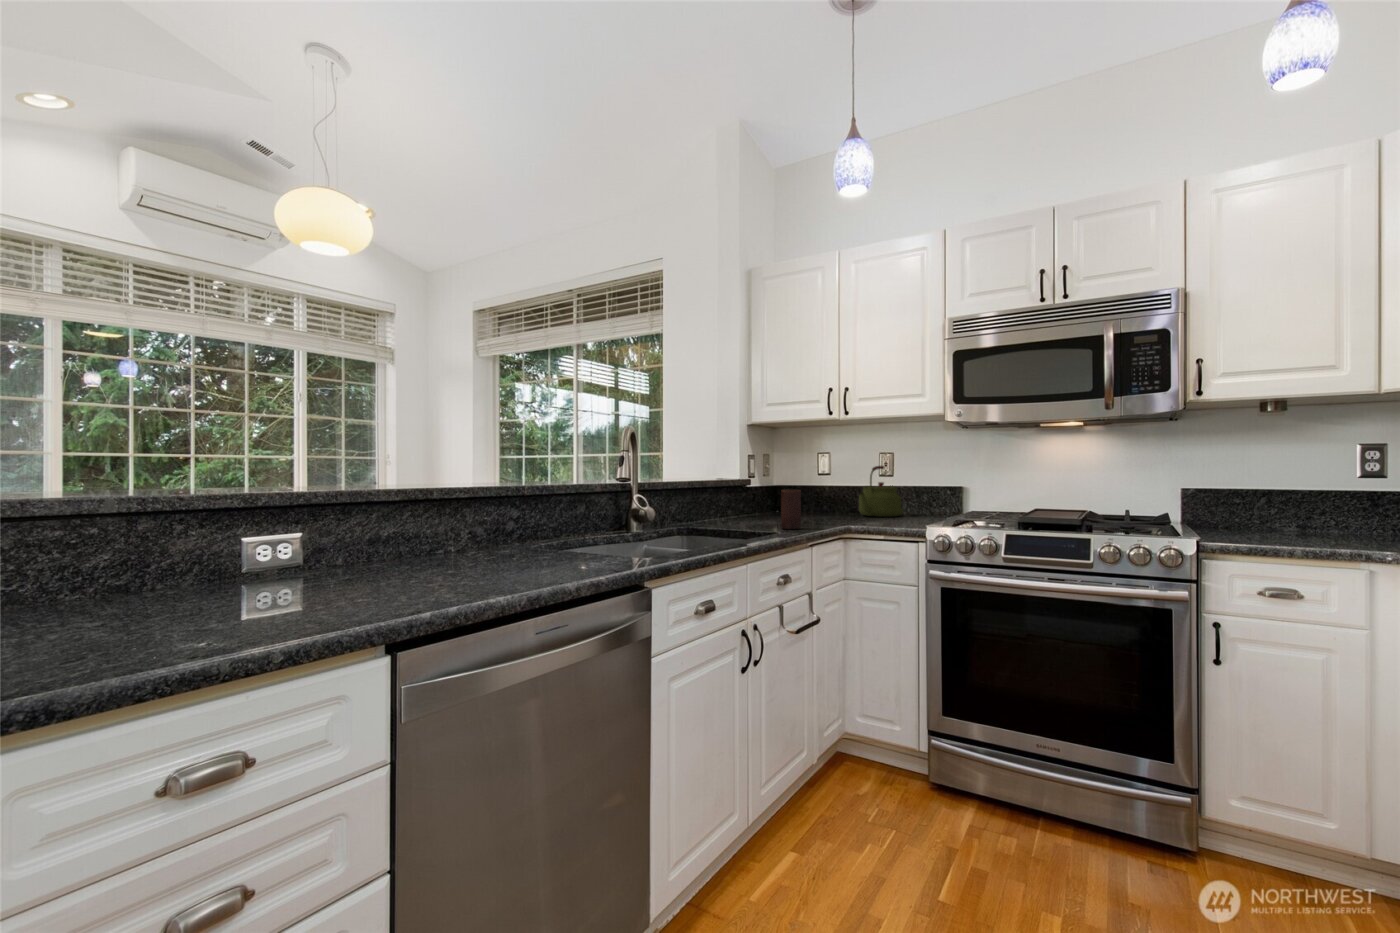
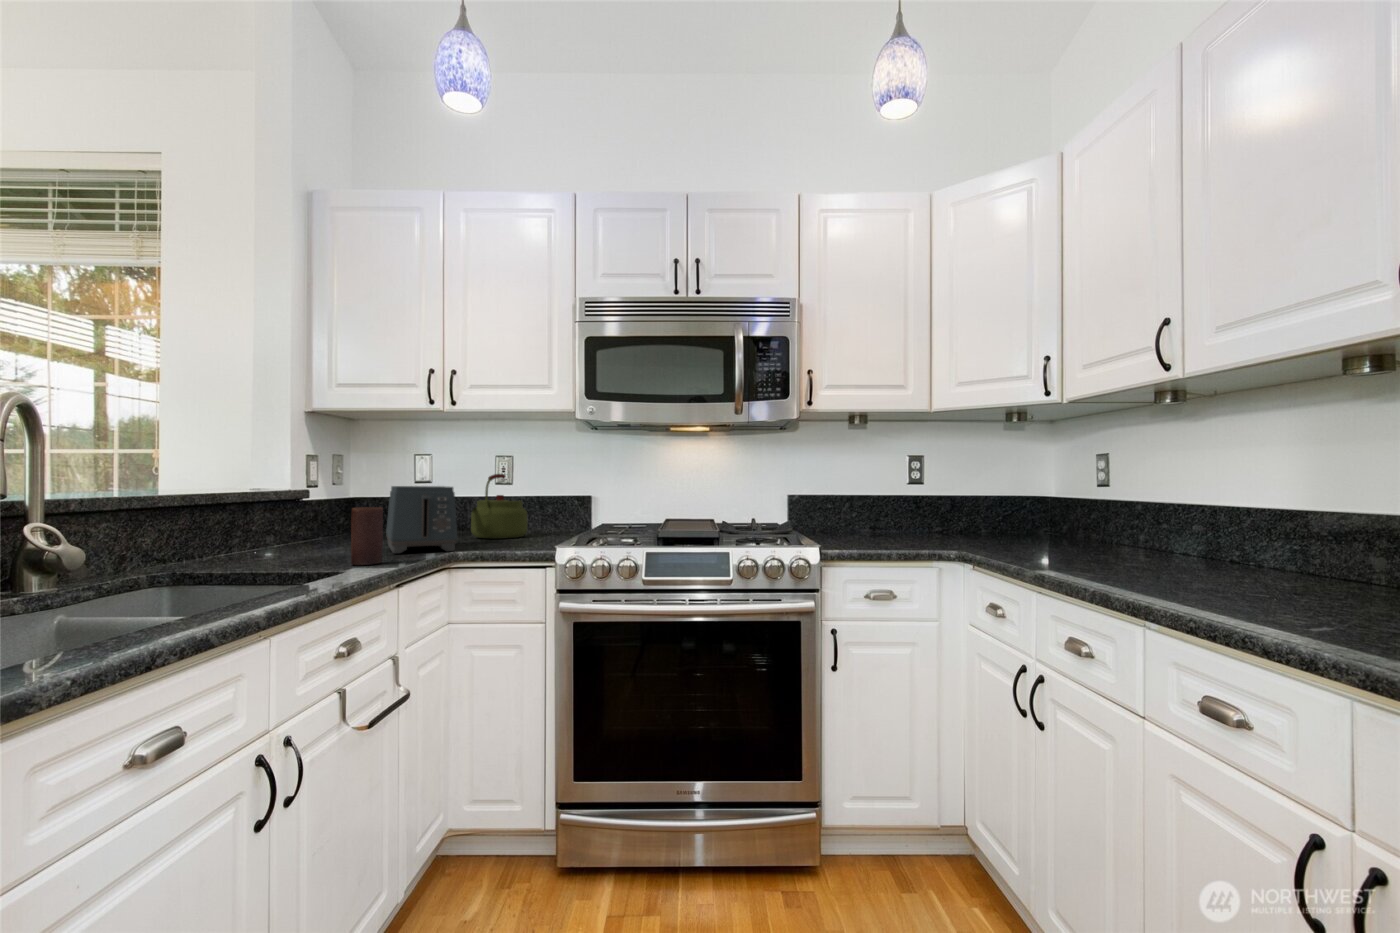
toaster: none [800,475,850,524] -> present [386,486,457,553]

